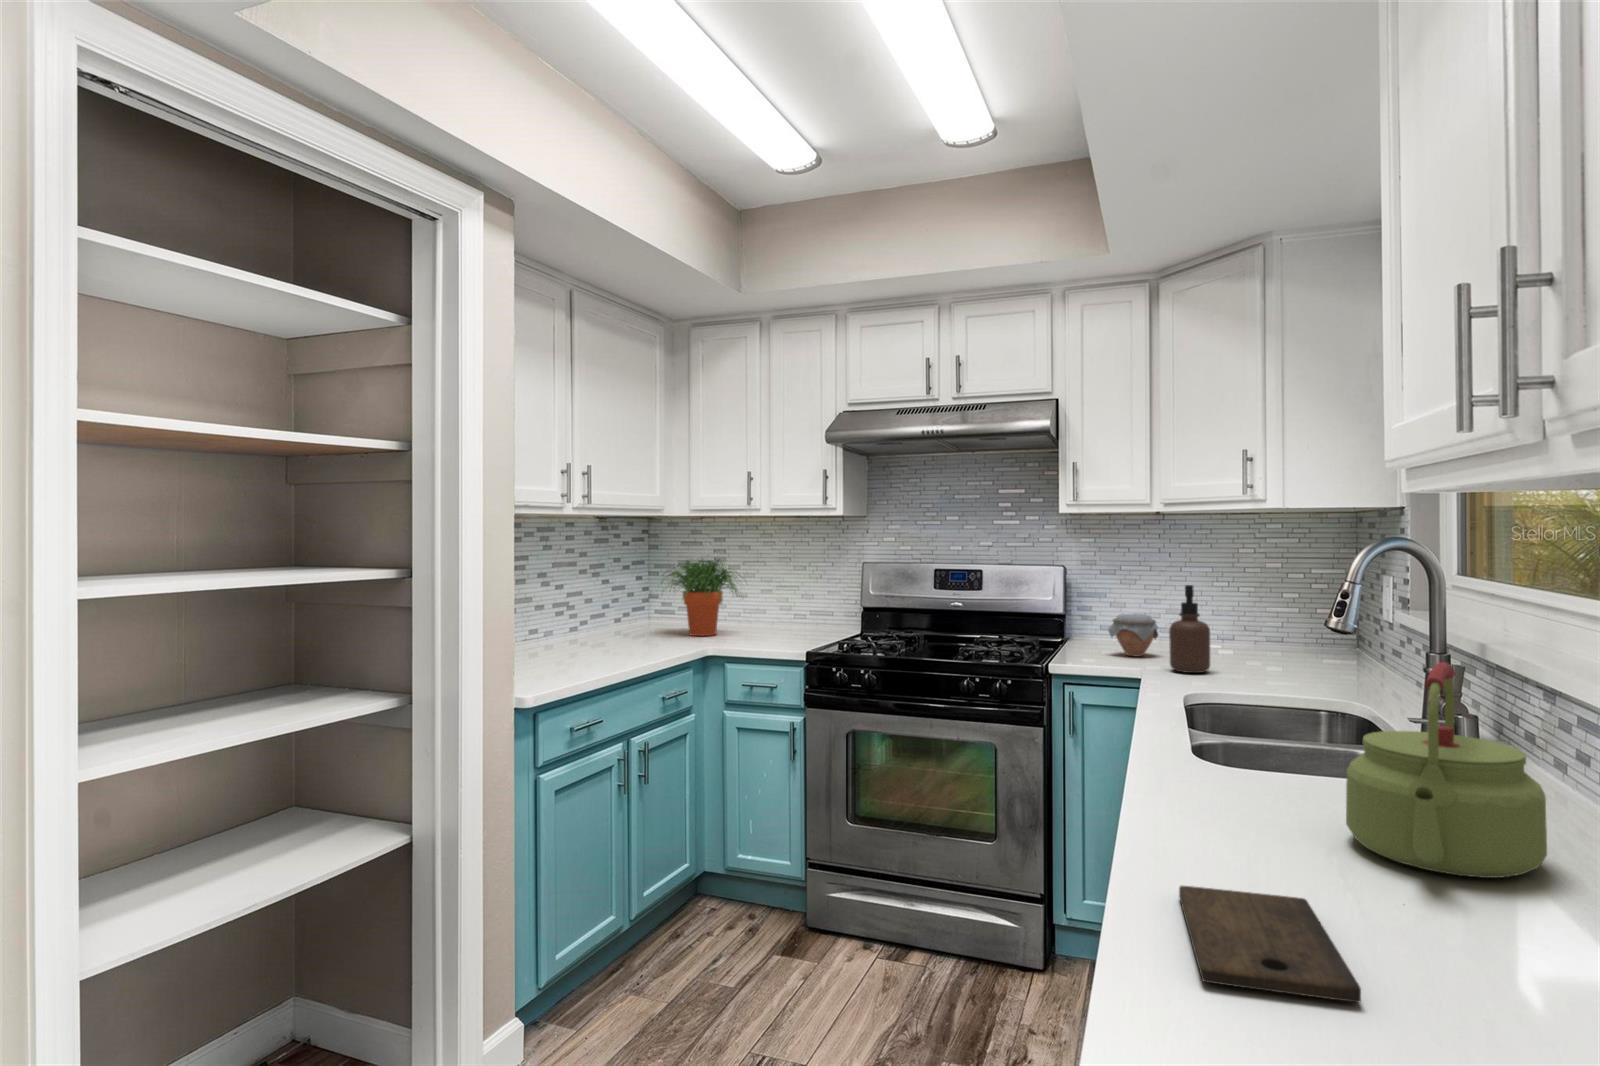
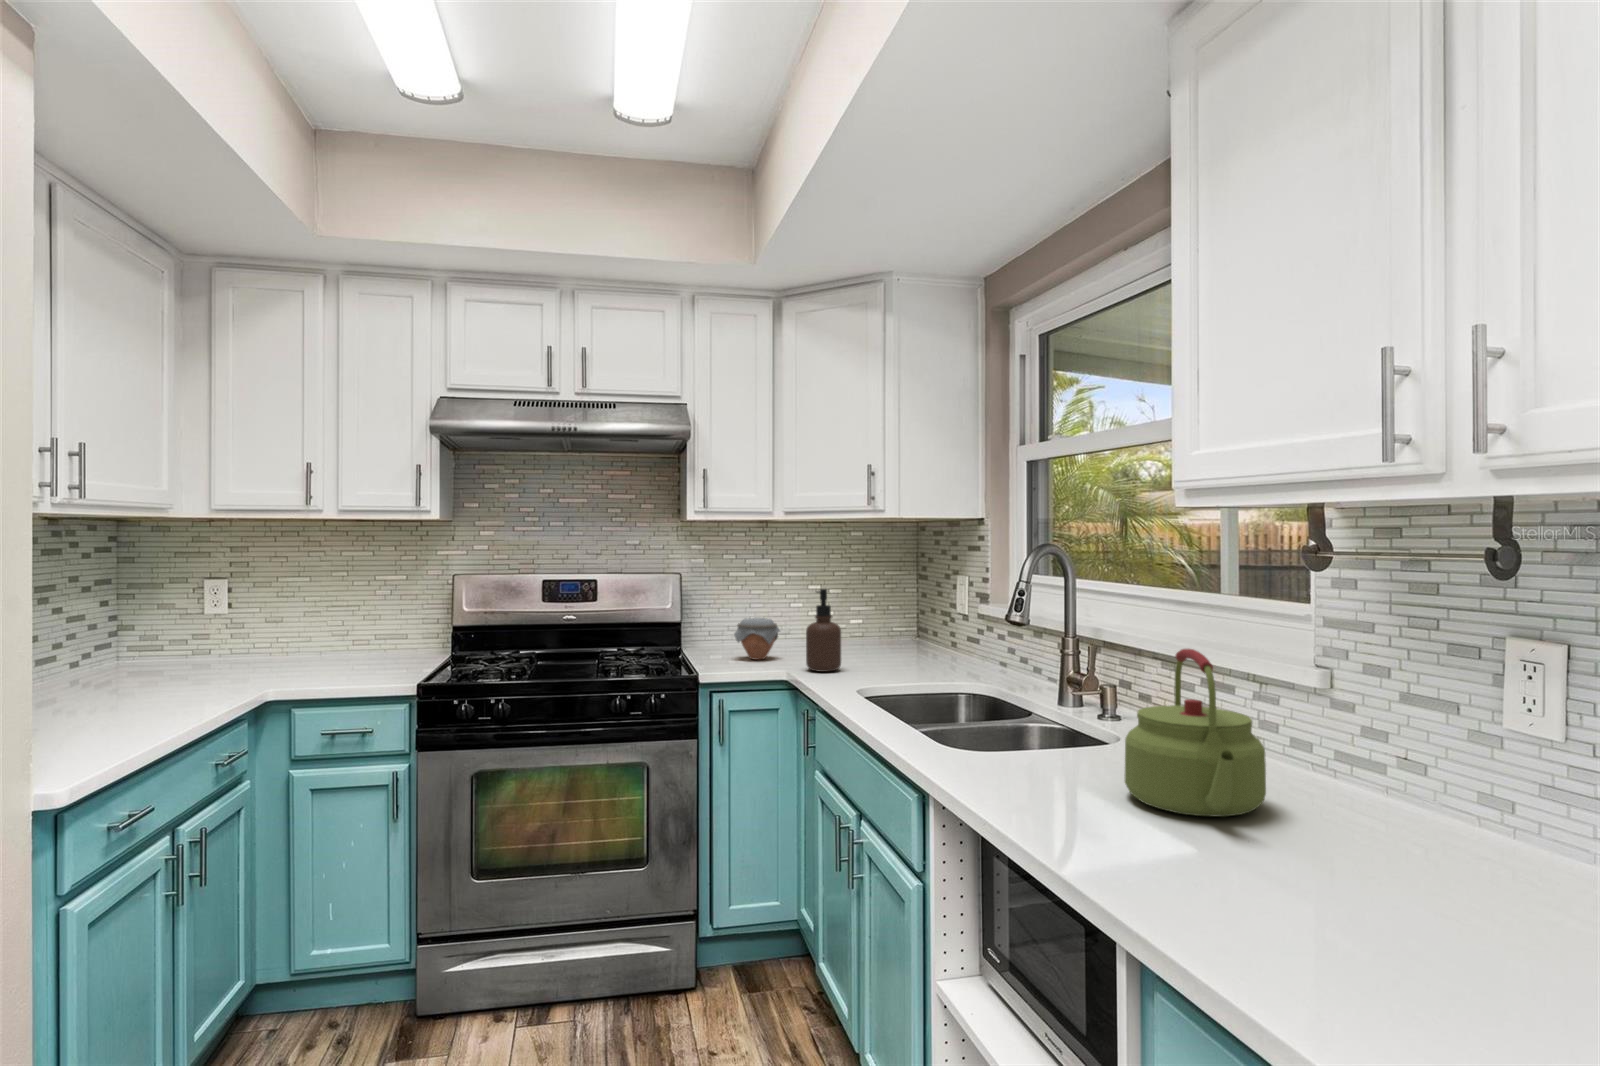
potted plant: present [662,559,746,636] -> none [161,572,298,675]
cutting board: present [1179,886,1361,1002] -> none [1104,858,1319,947]

